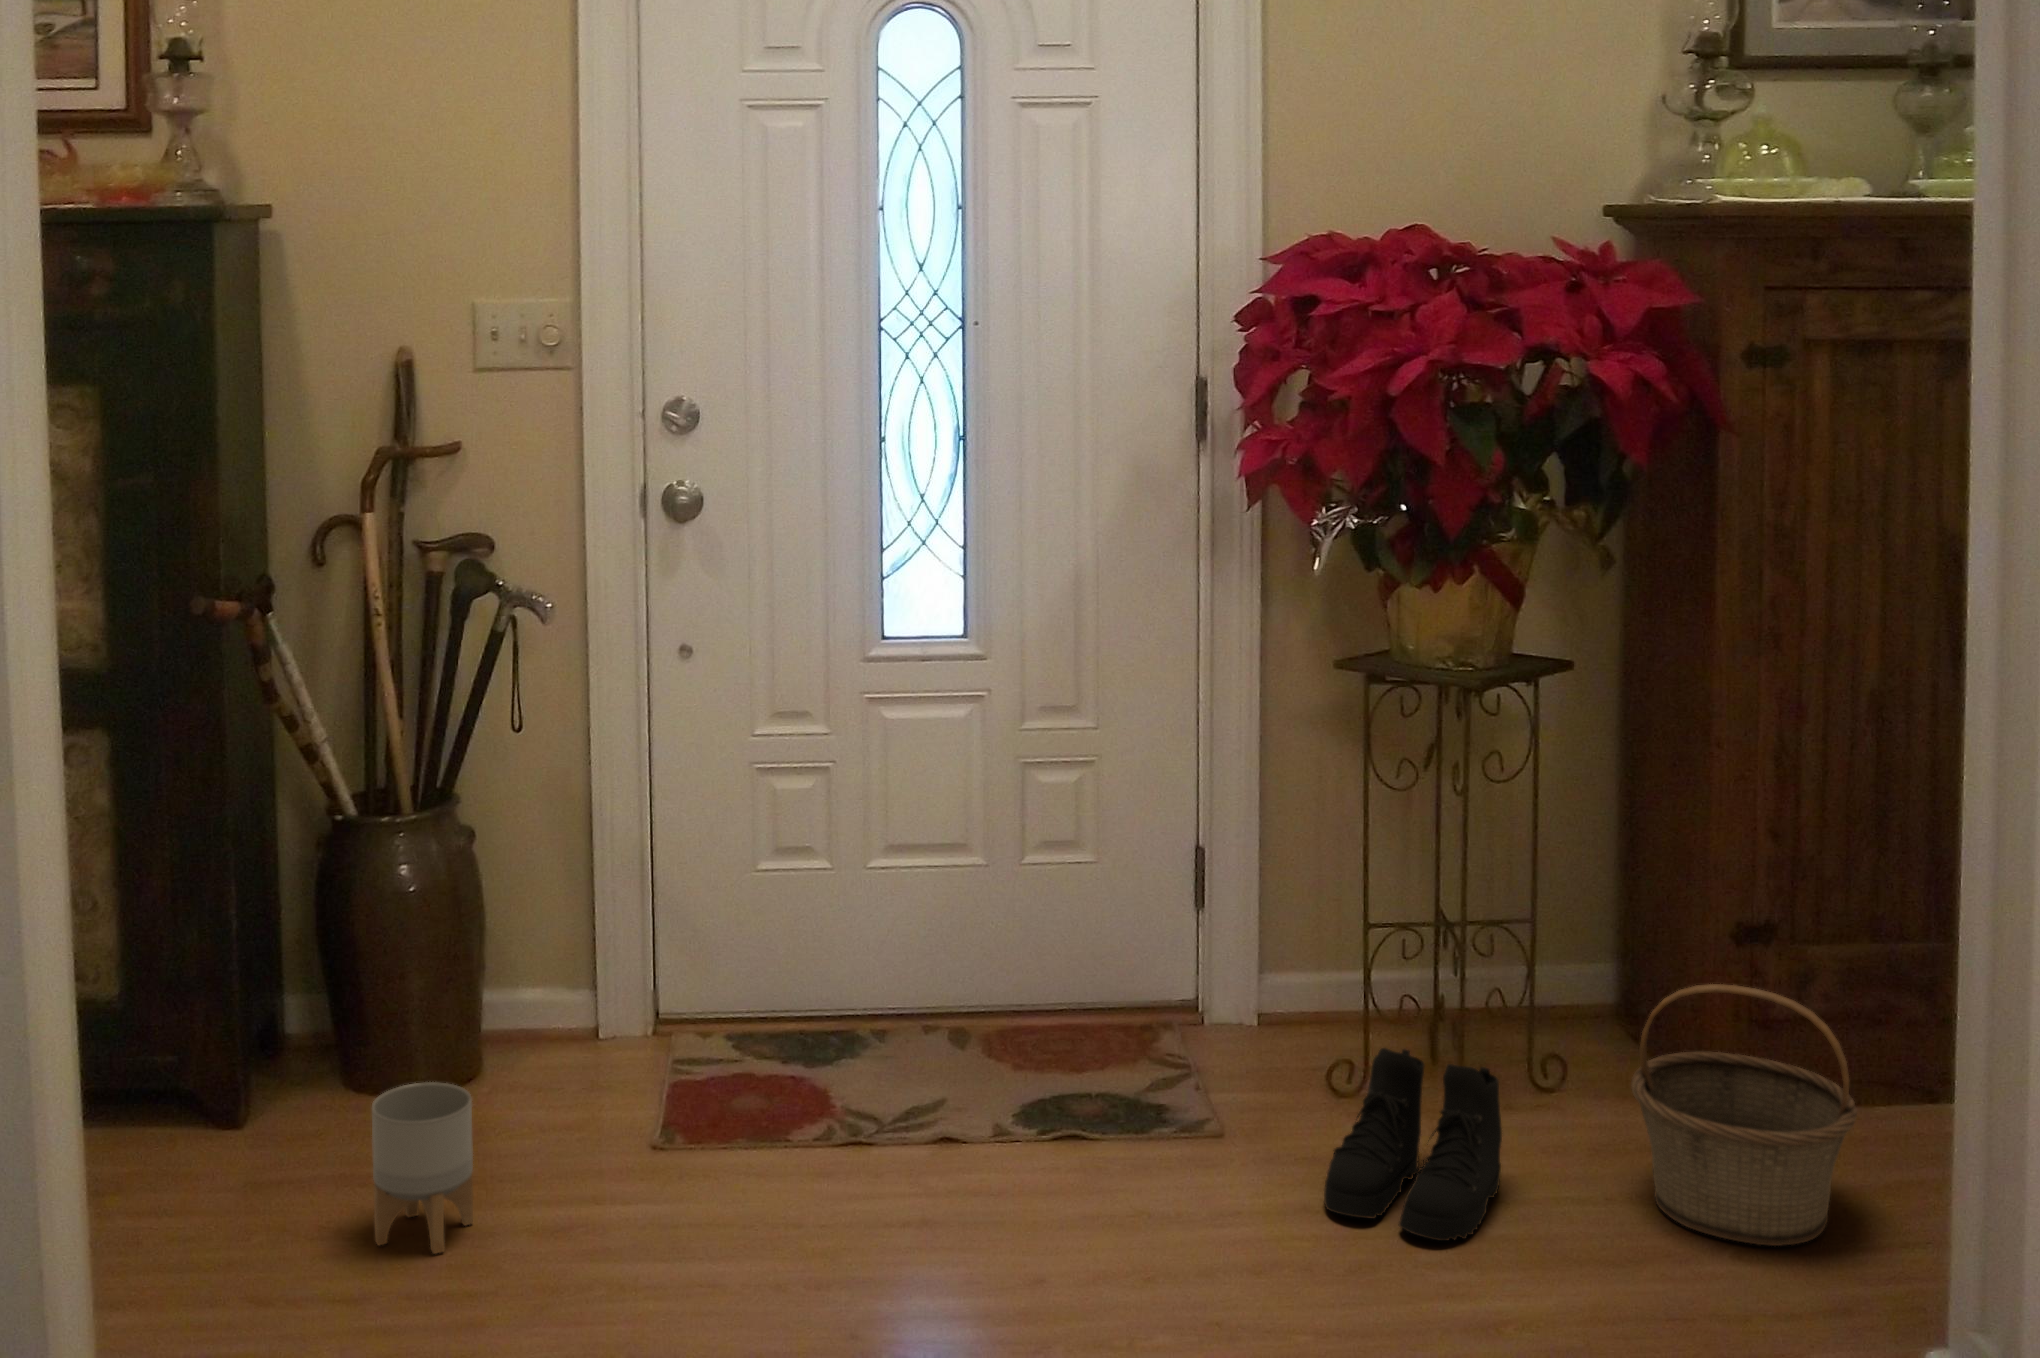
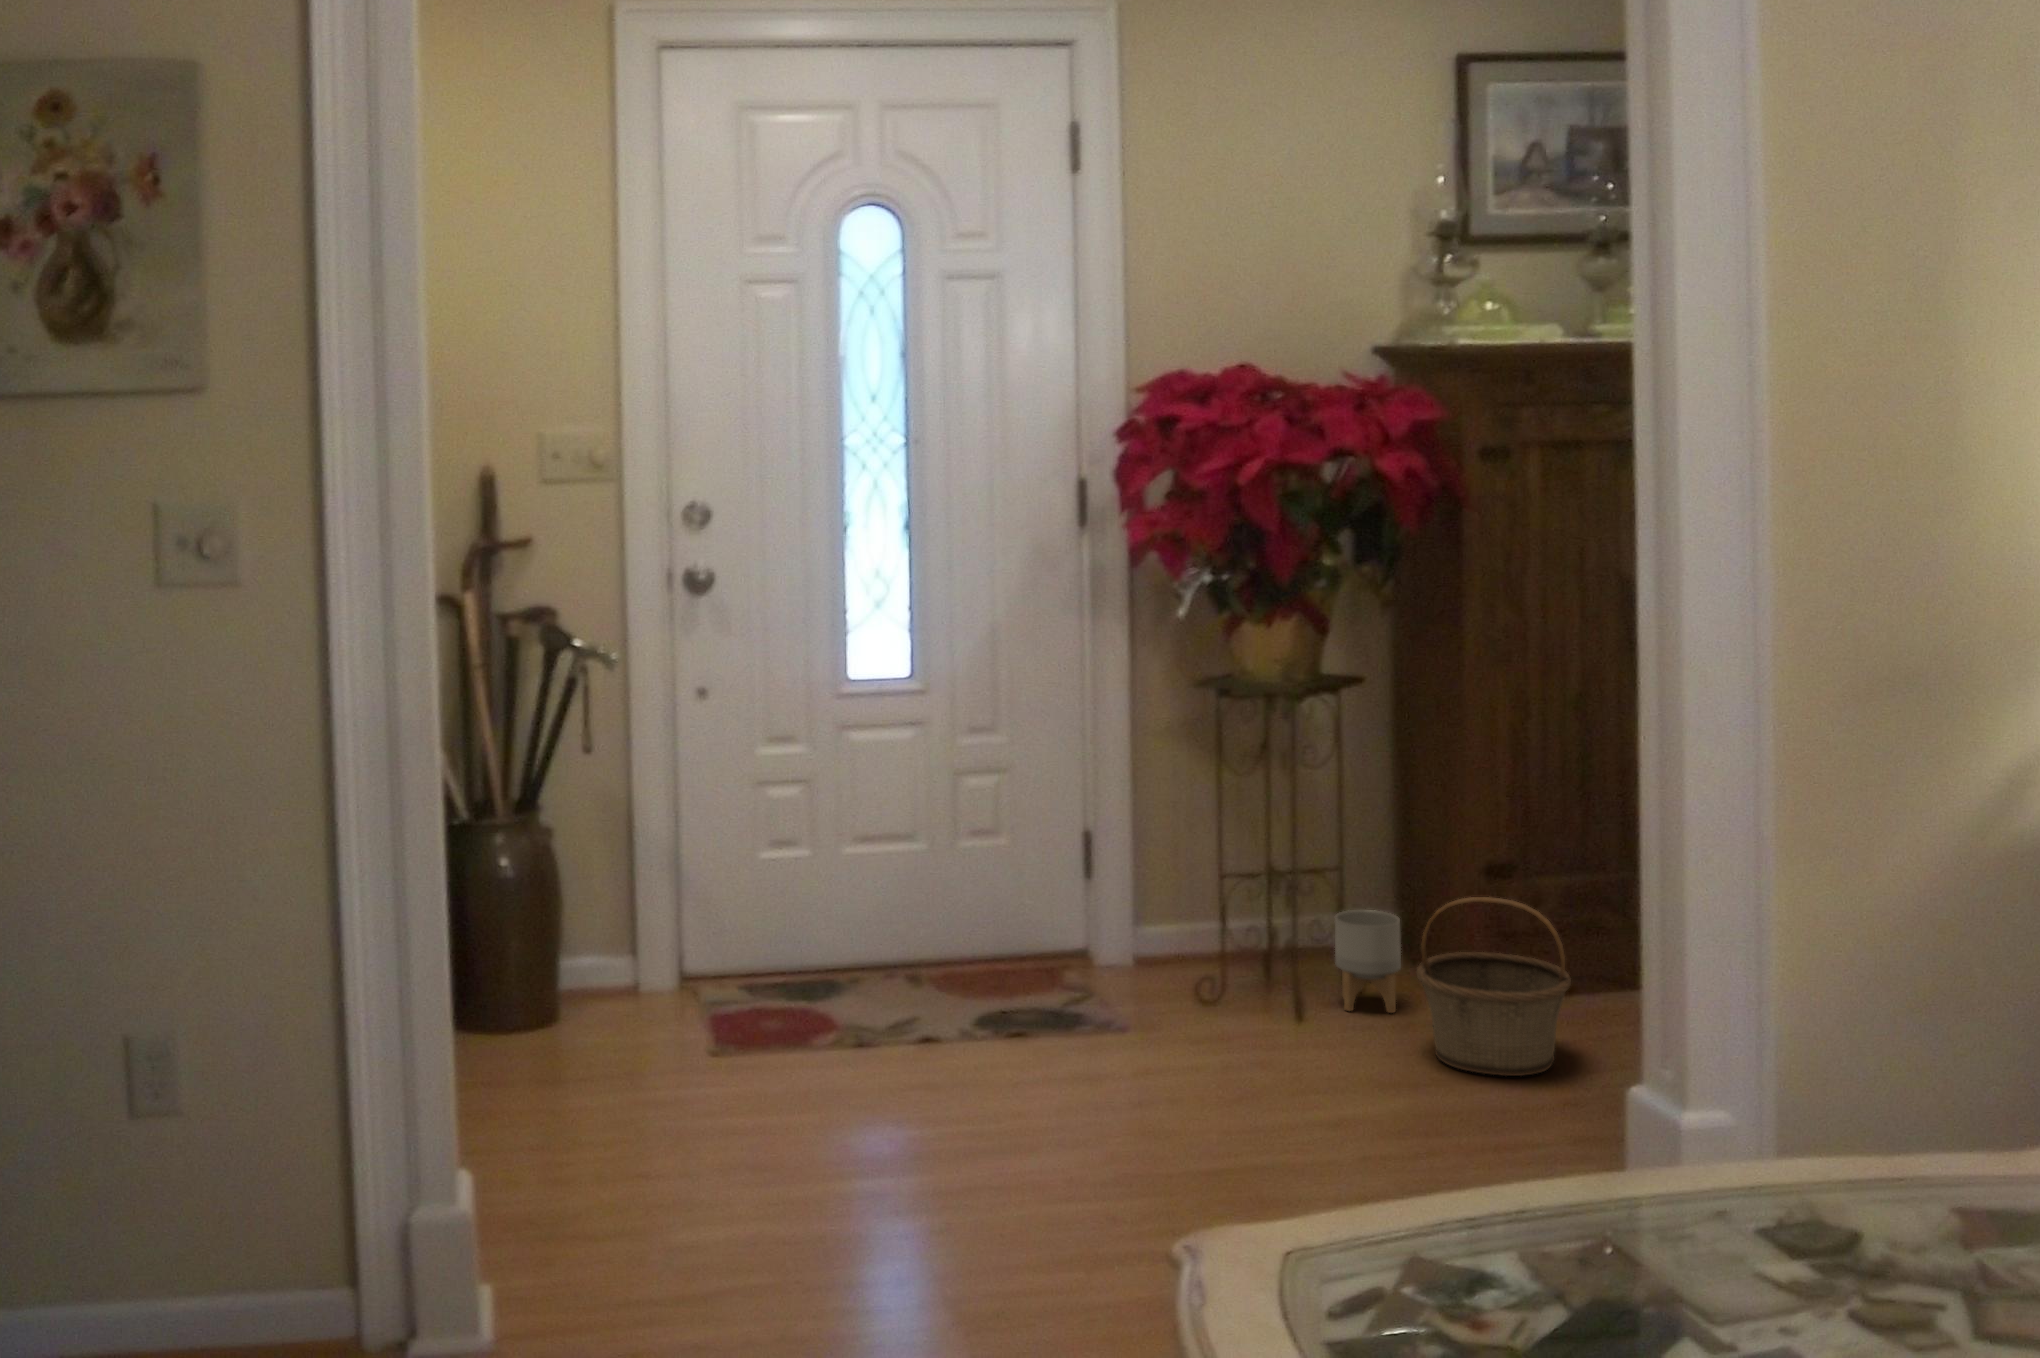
boots: present [1324,1048,1502,1241] -> none [1204,956,1328,1082]
planter: present [372,1082,473,1254] -> present [1335,910,1401,1013]

